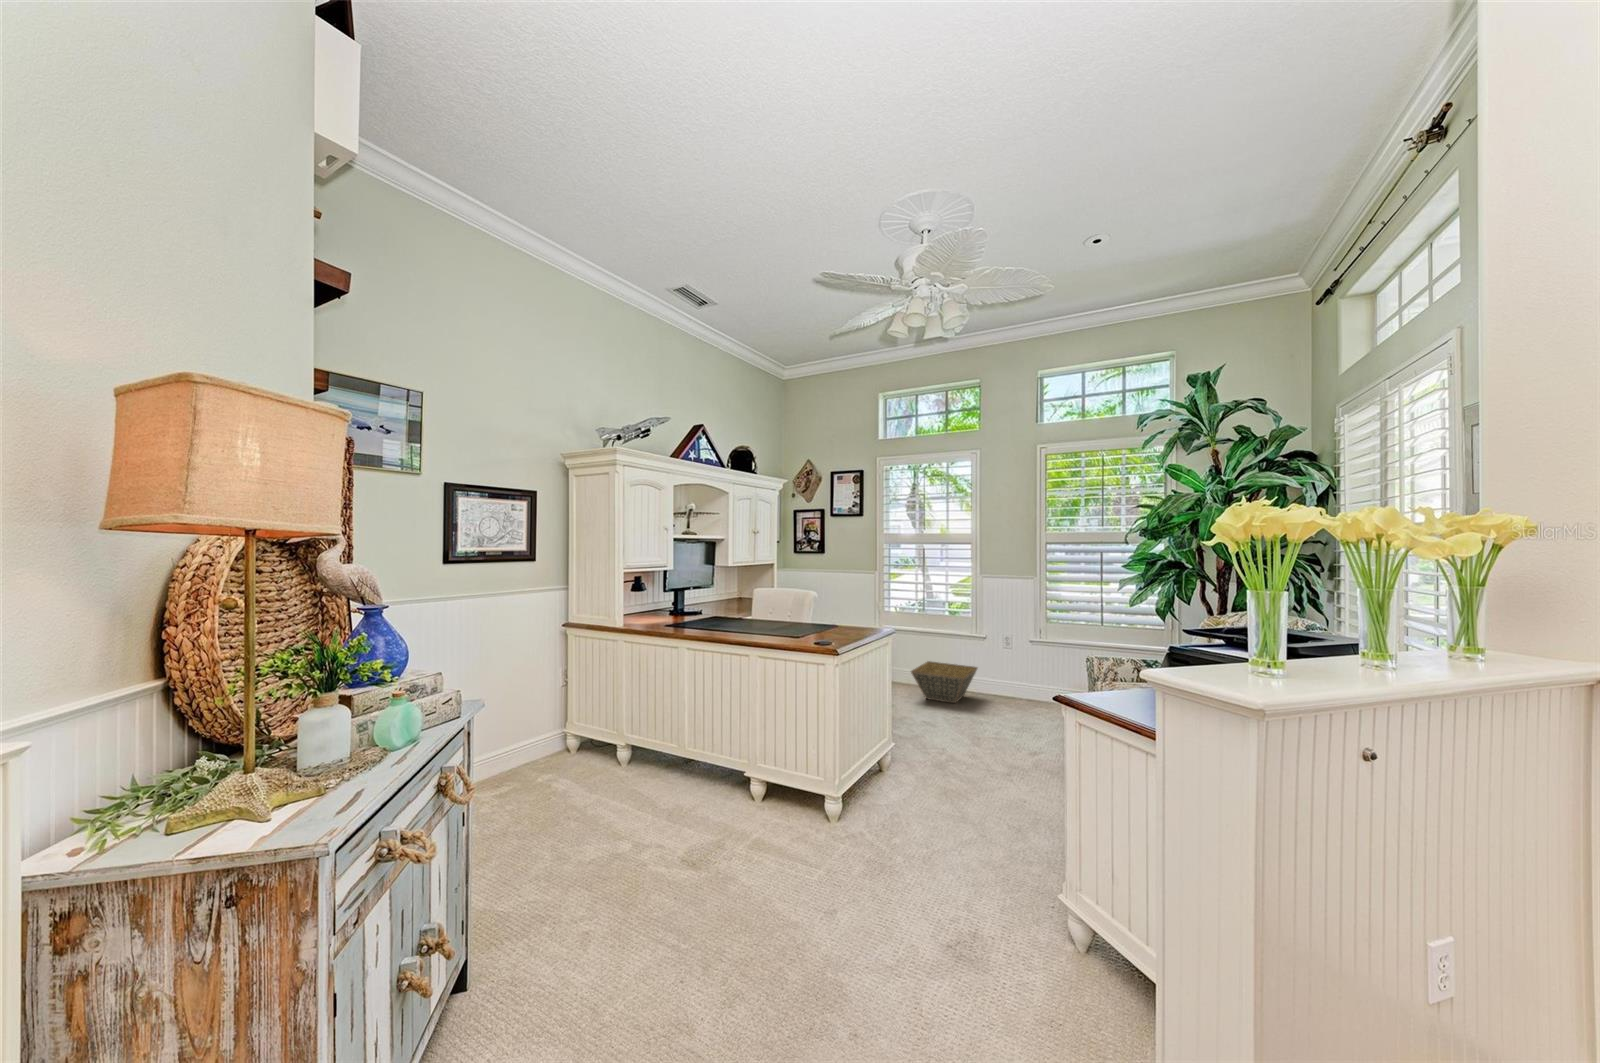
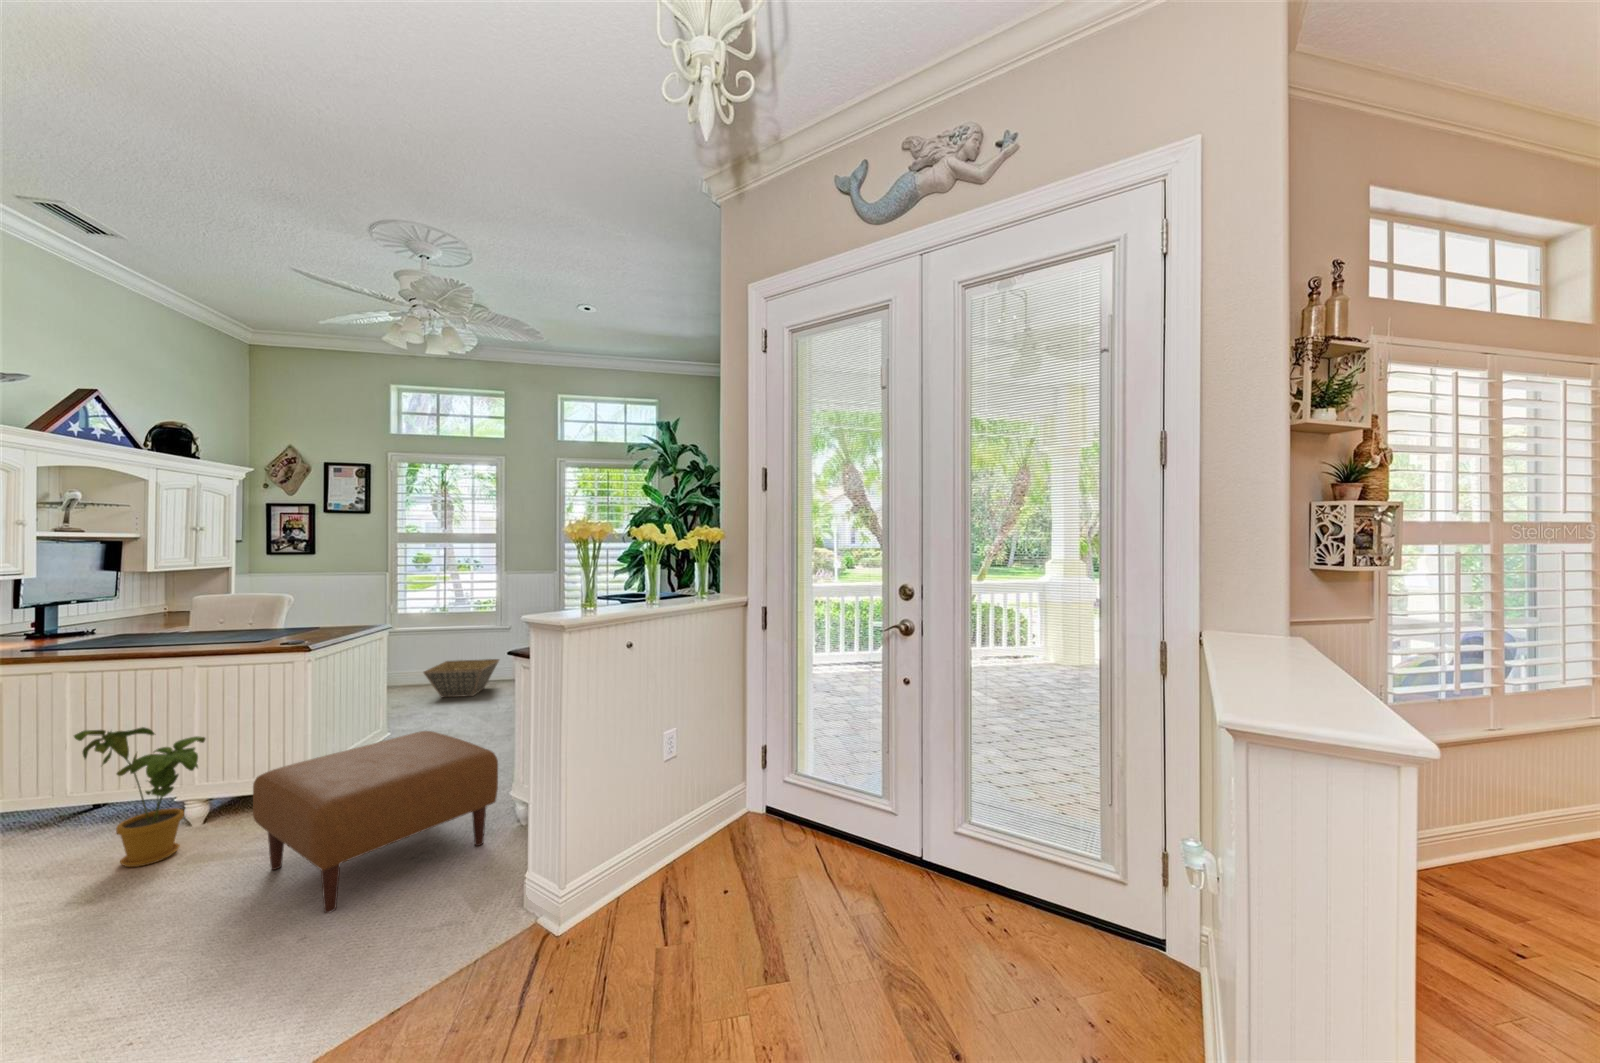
house plant: none [689,708,766,837] -> present [74,727,205,867]
ottoman: none [804,769,1055,999] -> present [253,731,498,913]

